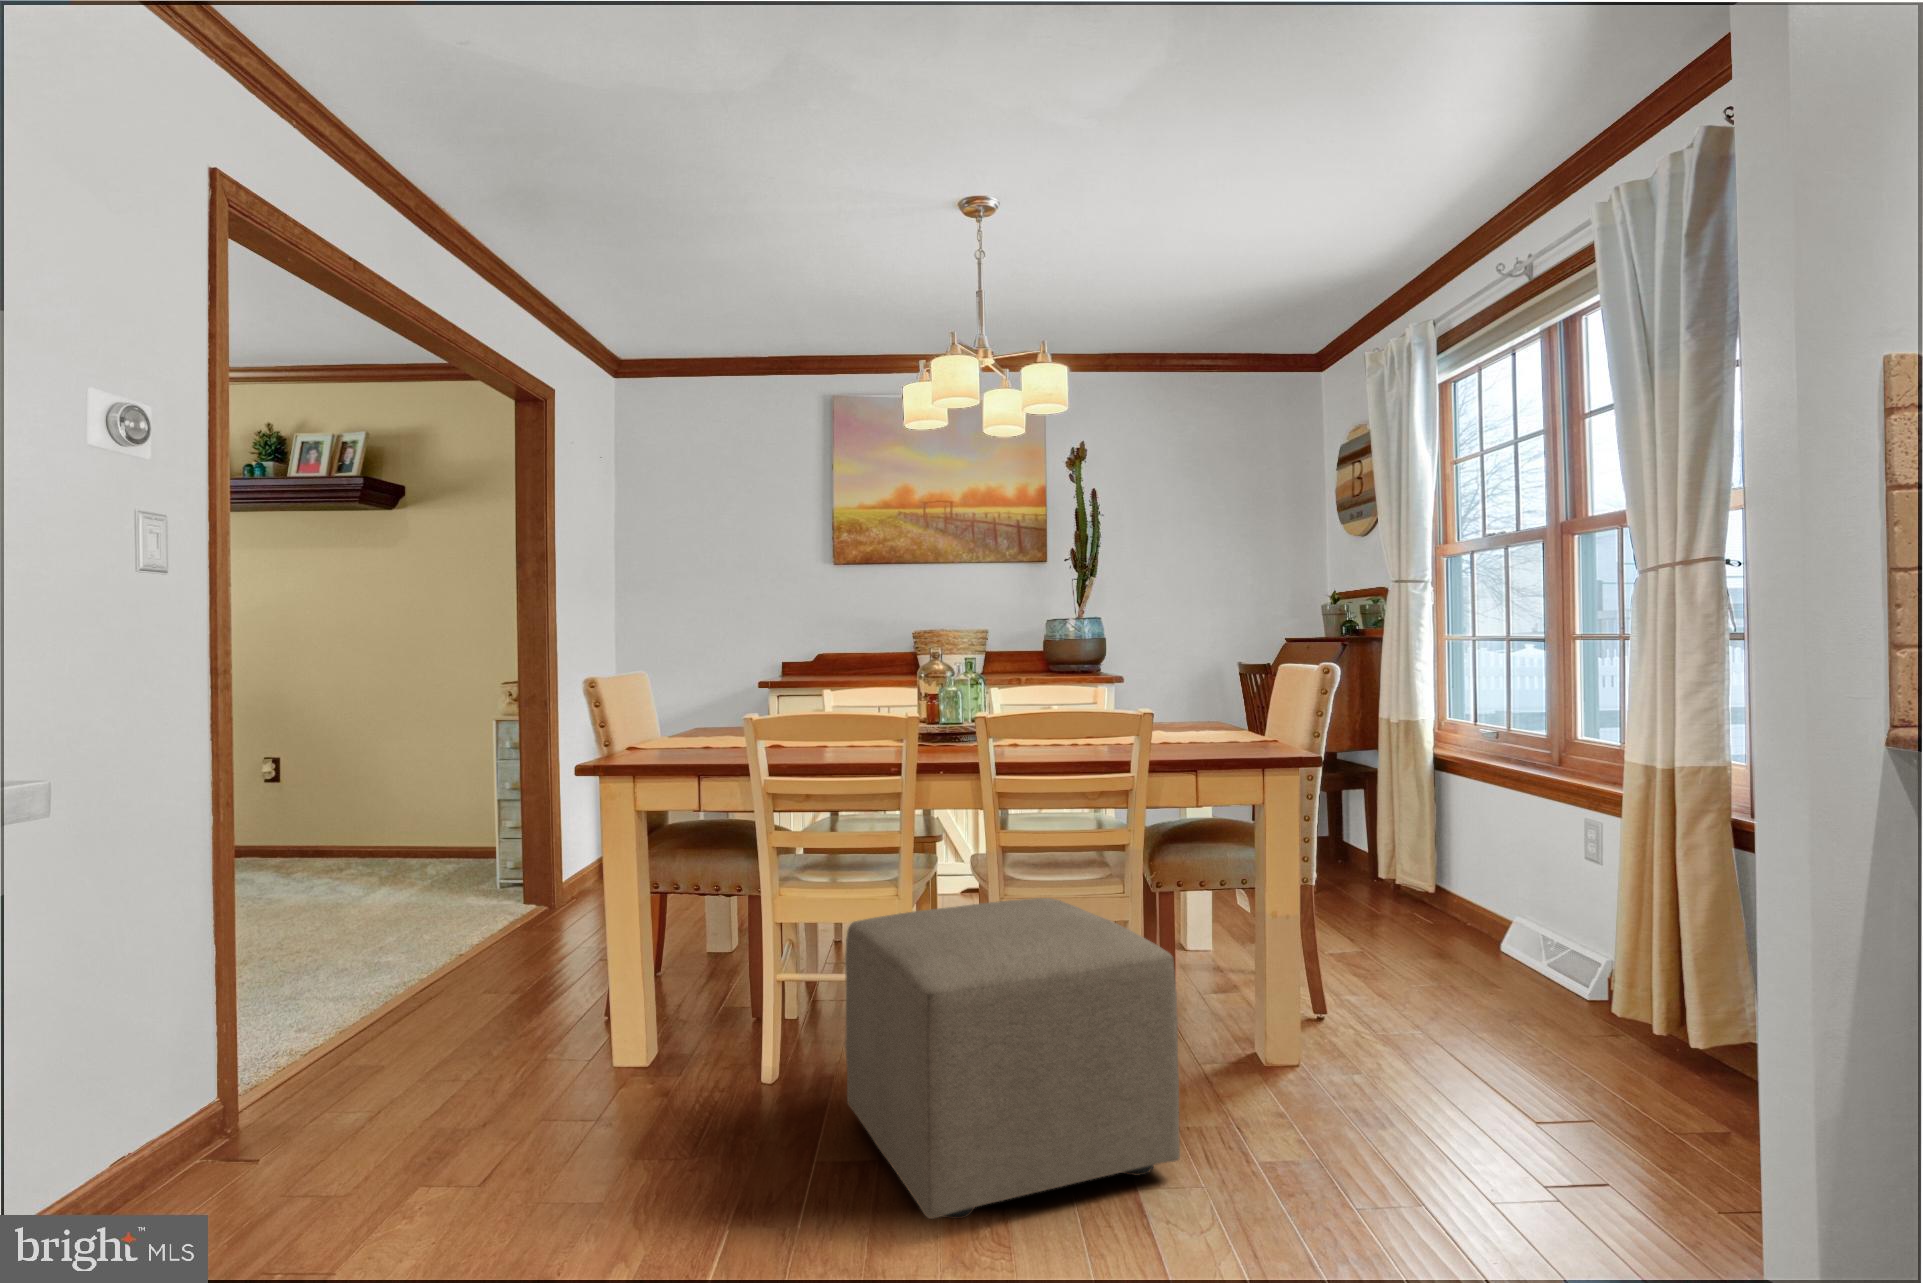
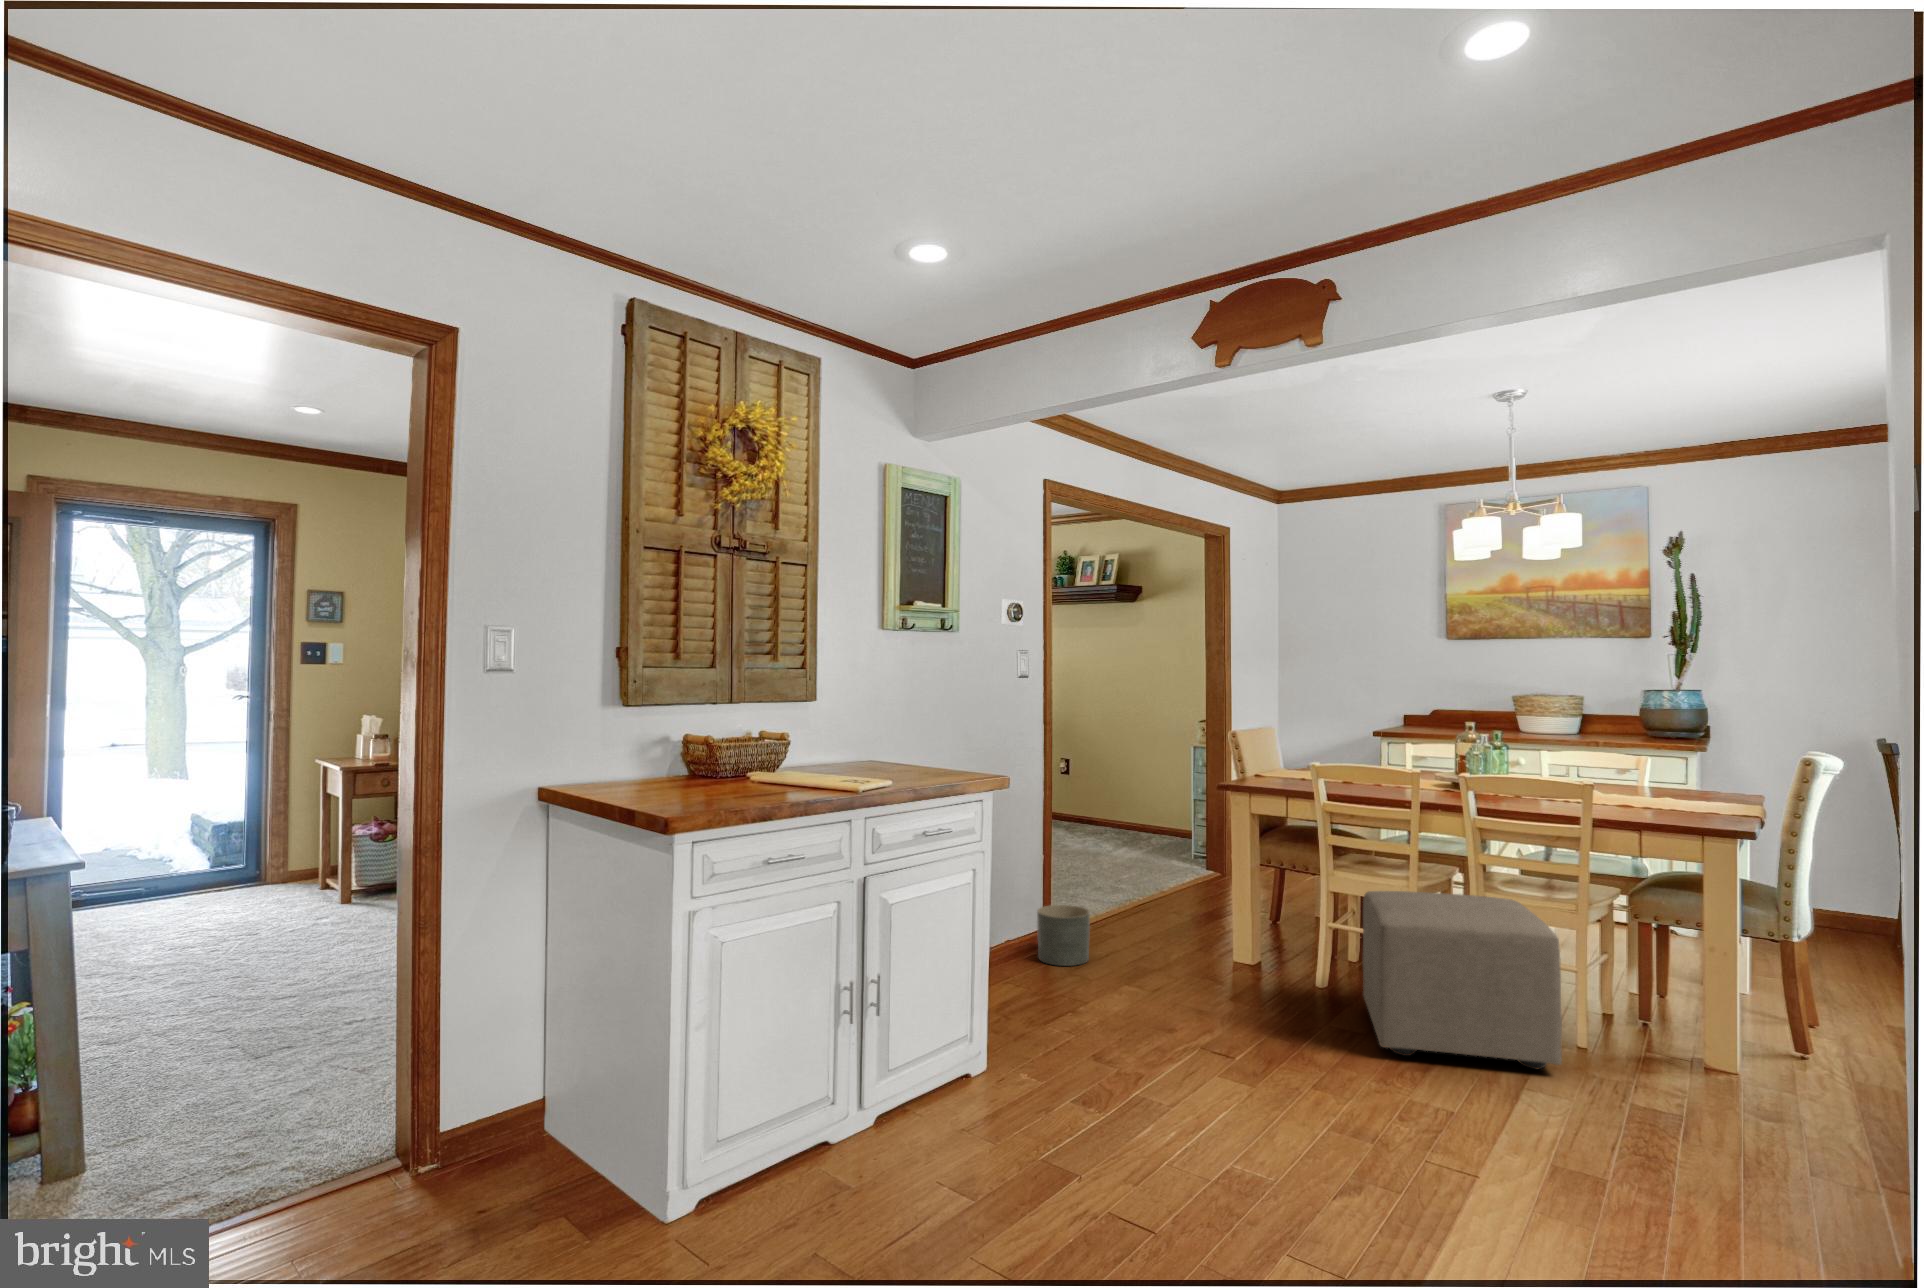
planter: none [166,1047,303,1198] -> present [1037,905,1090,966]

